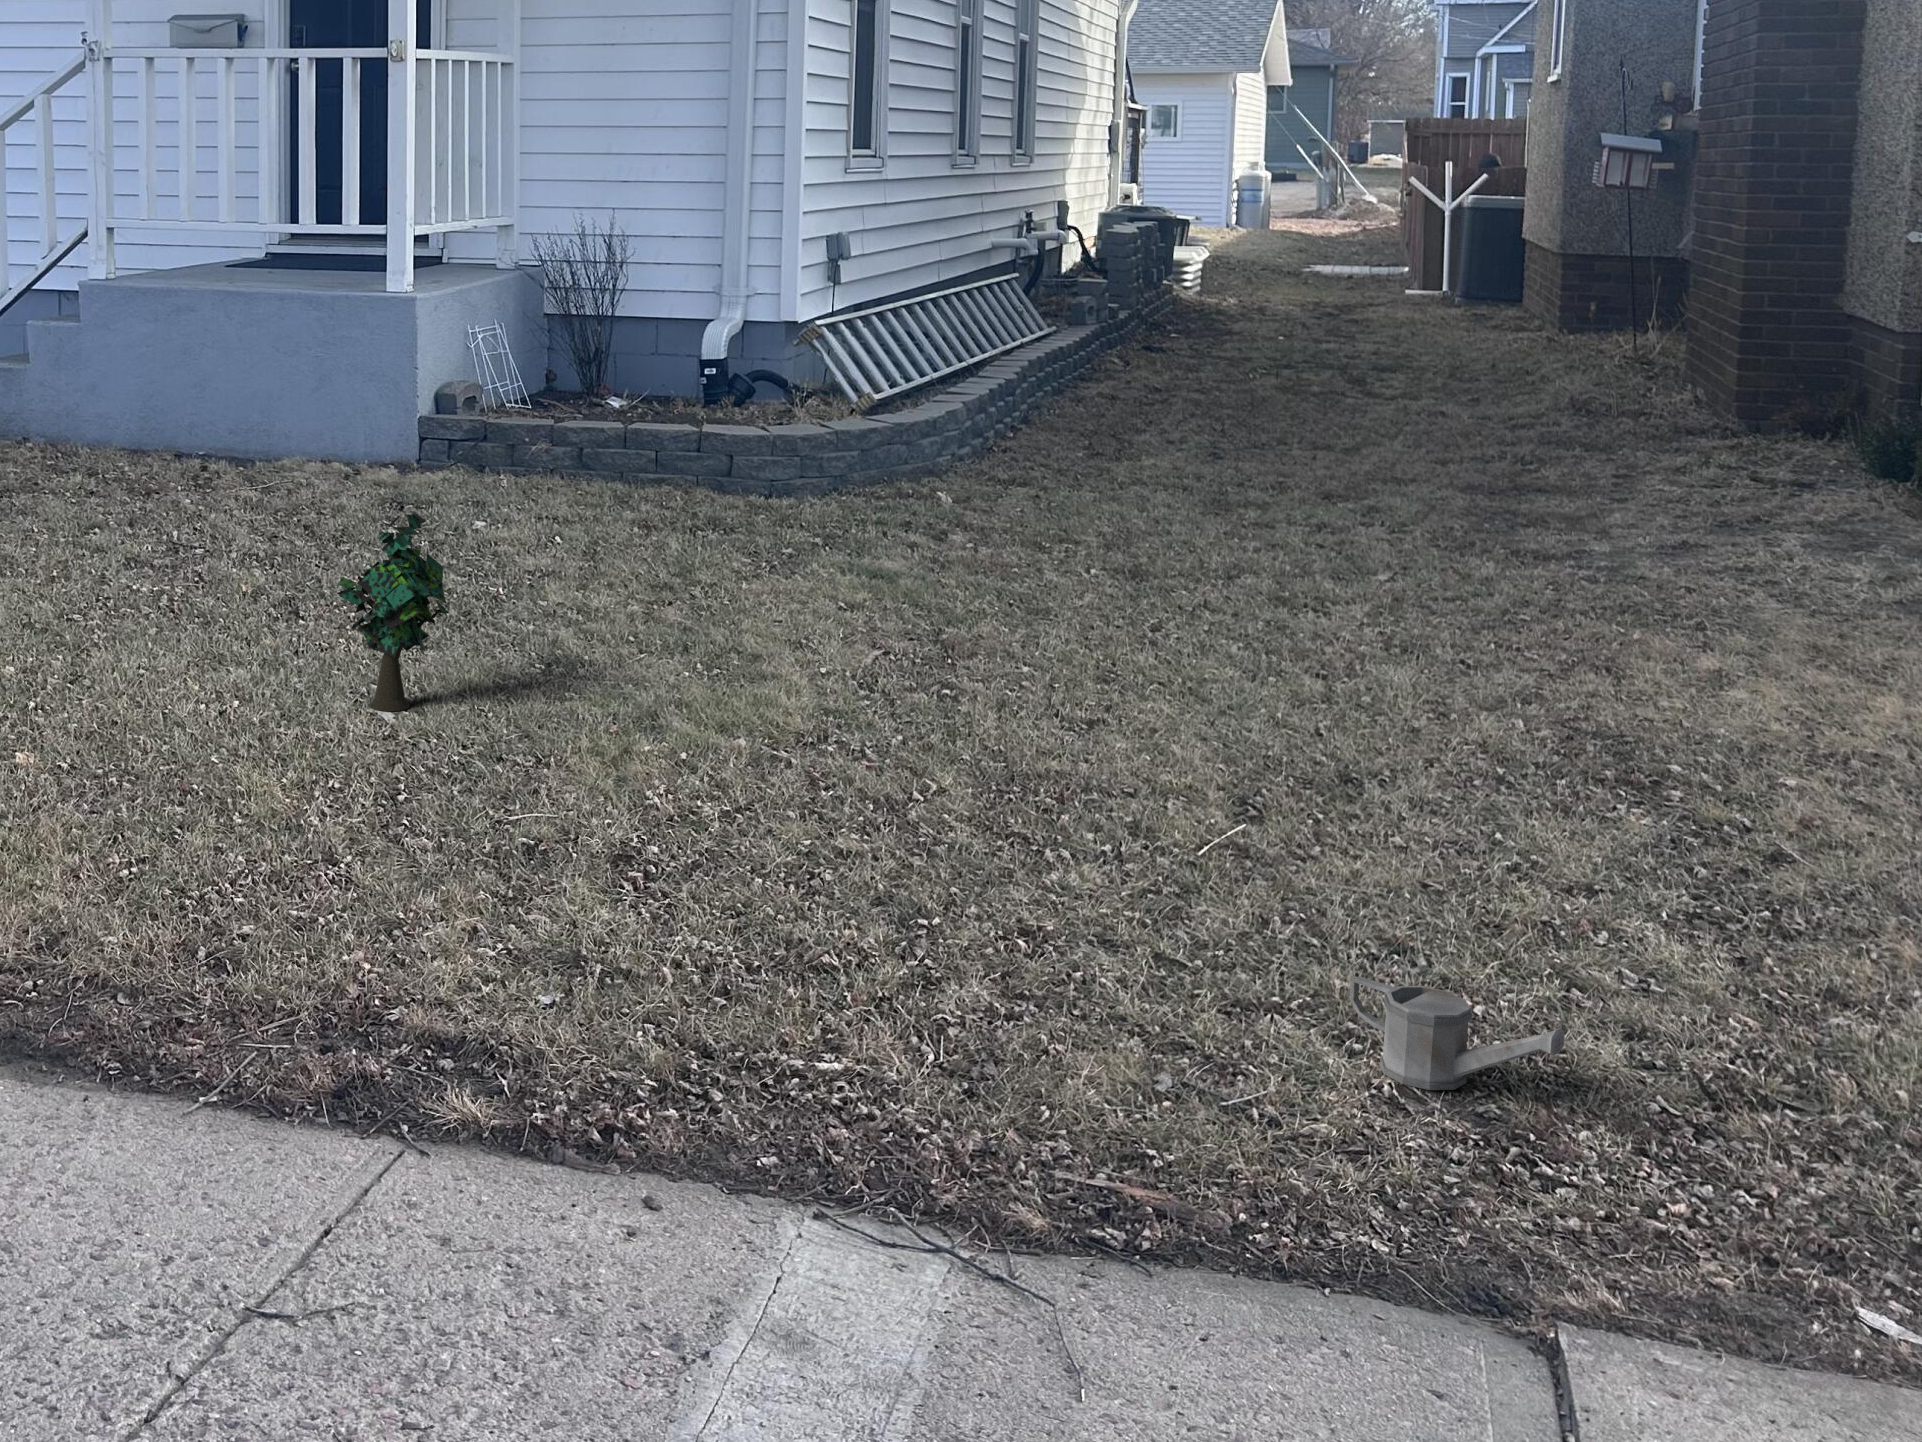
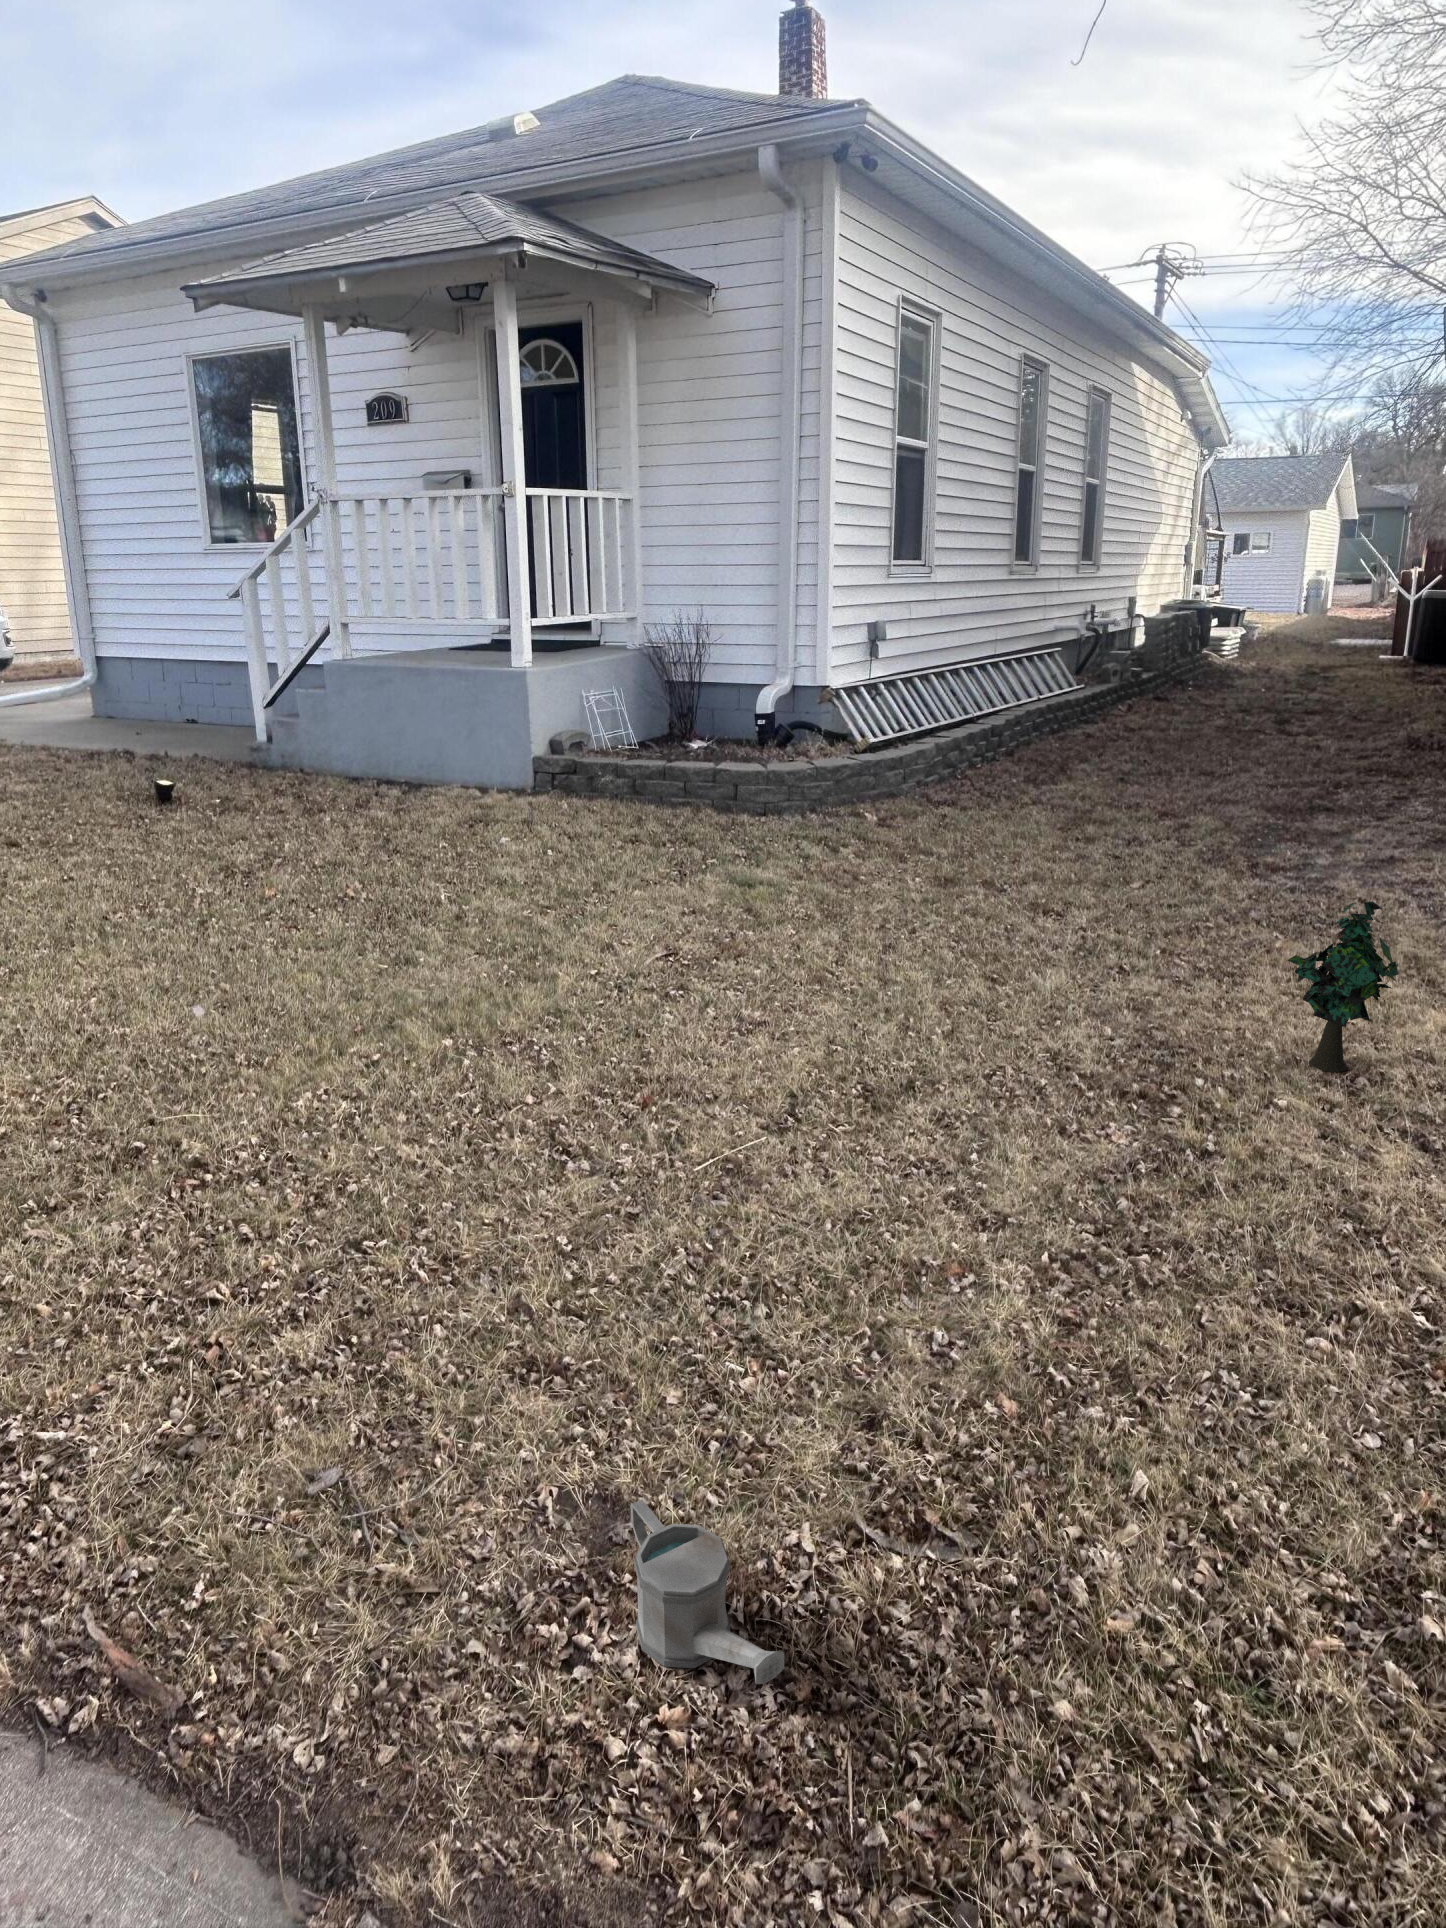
decorative plant: present [337,513,449,711] -> present [1288,901,1398,1072]

